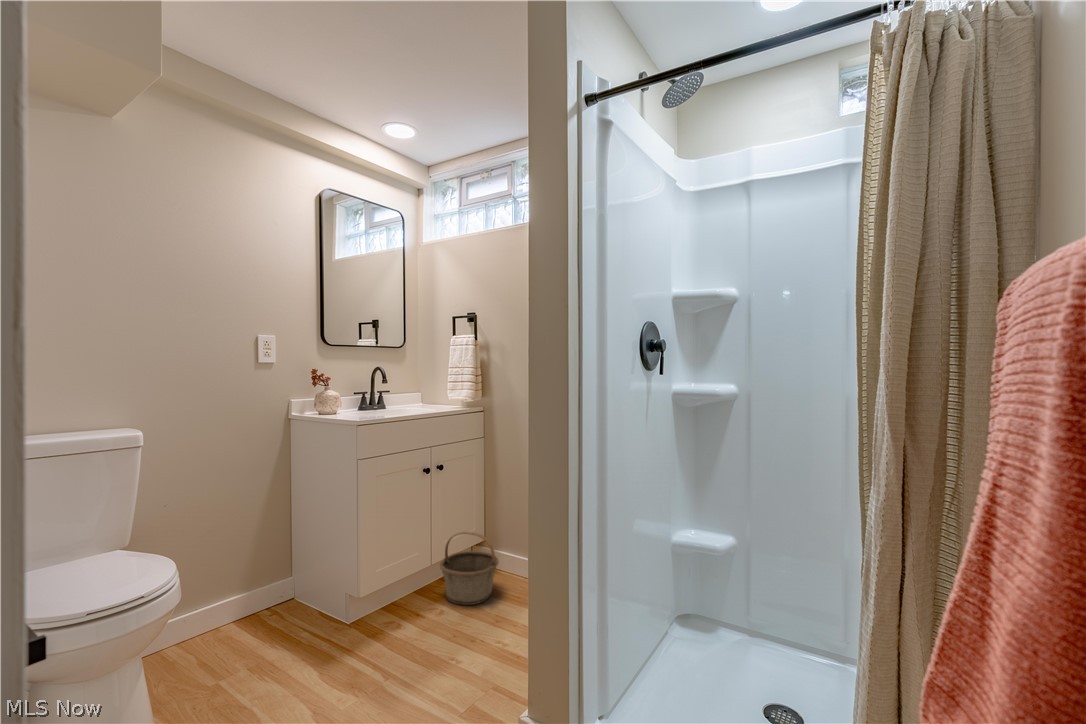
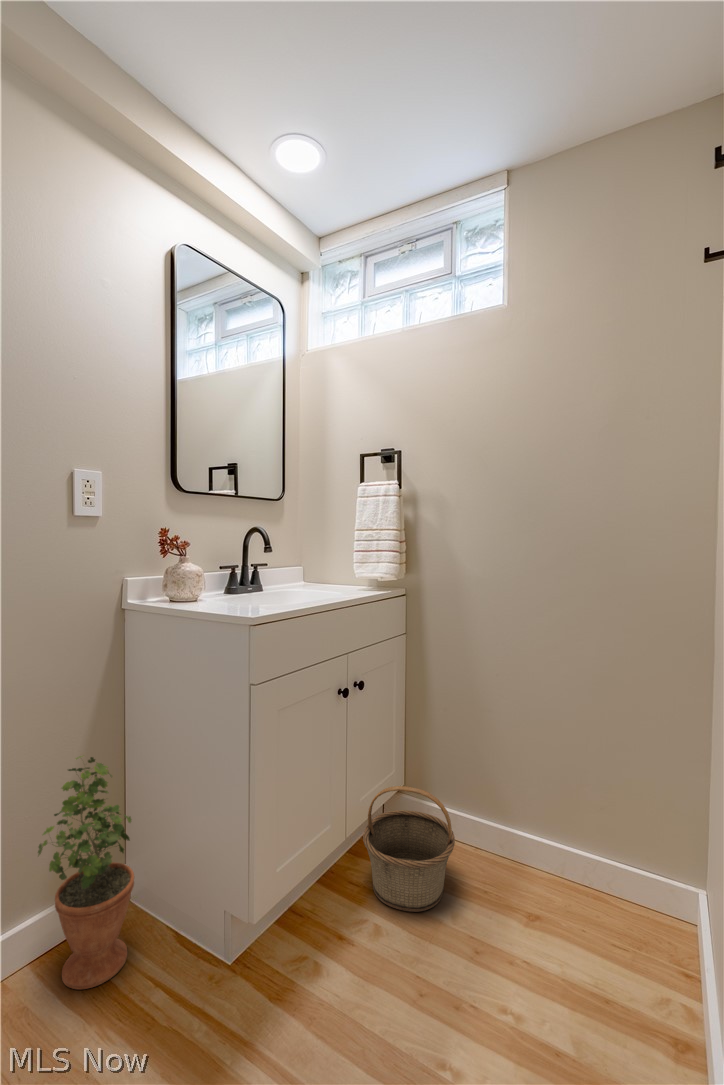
potted plant: none [237,504,293,634] -> present [38,756,134,989]

